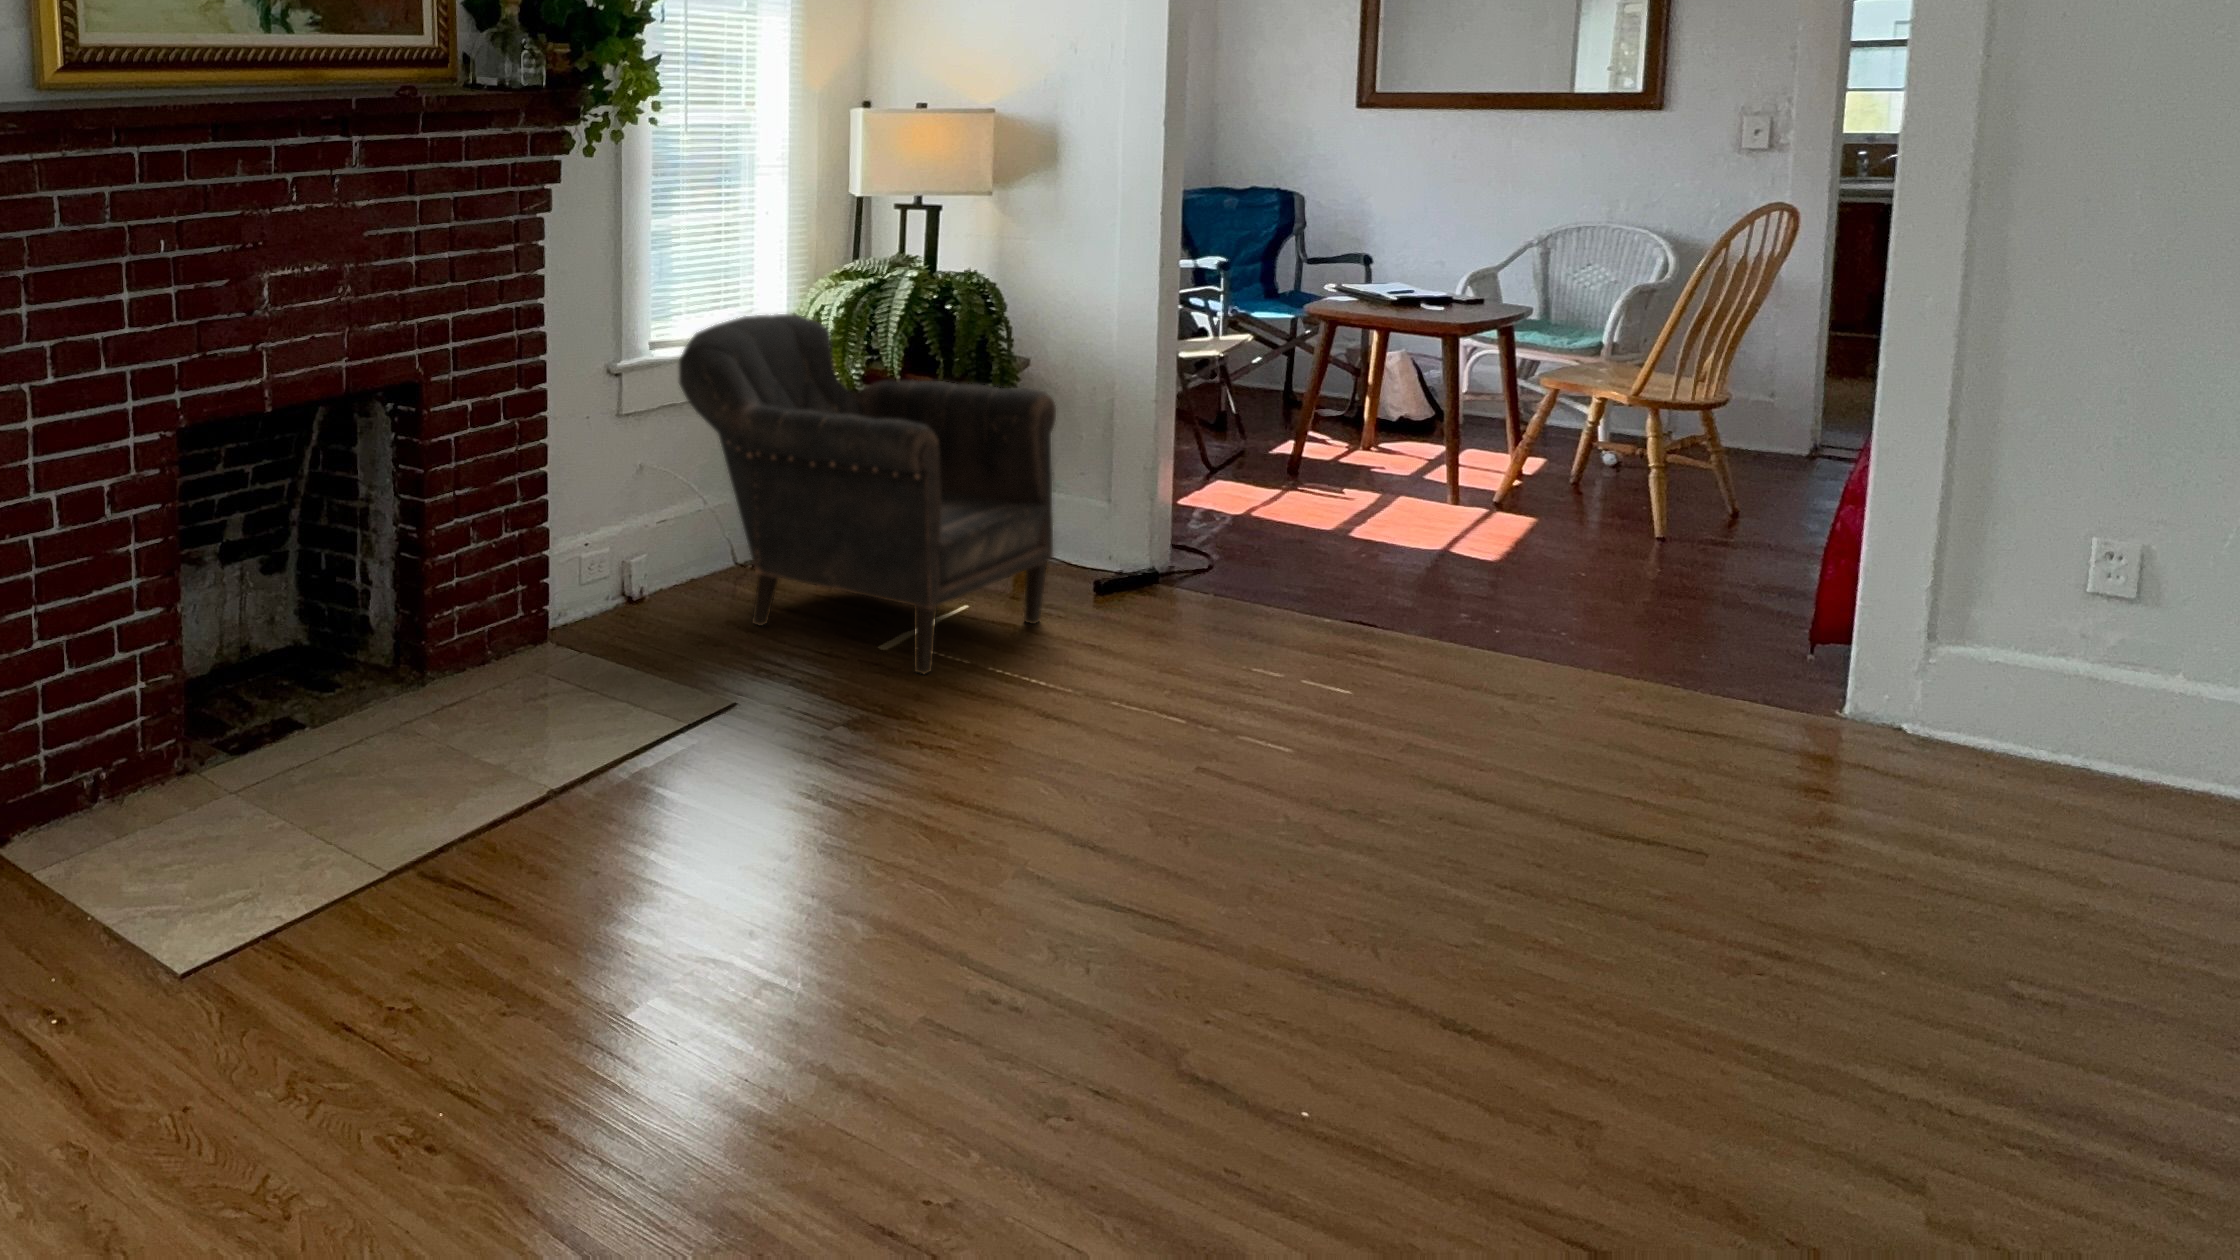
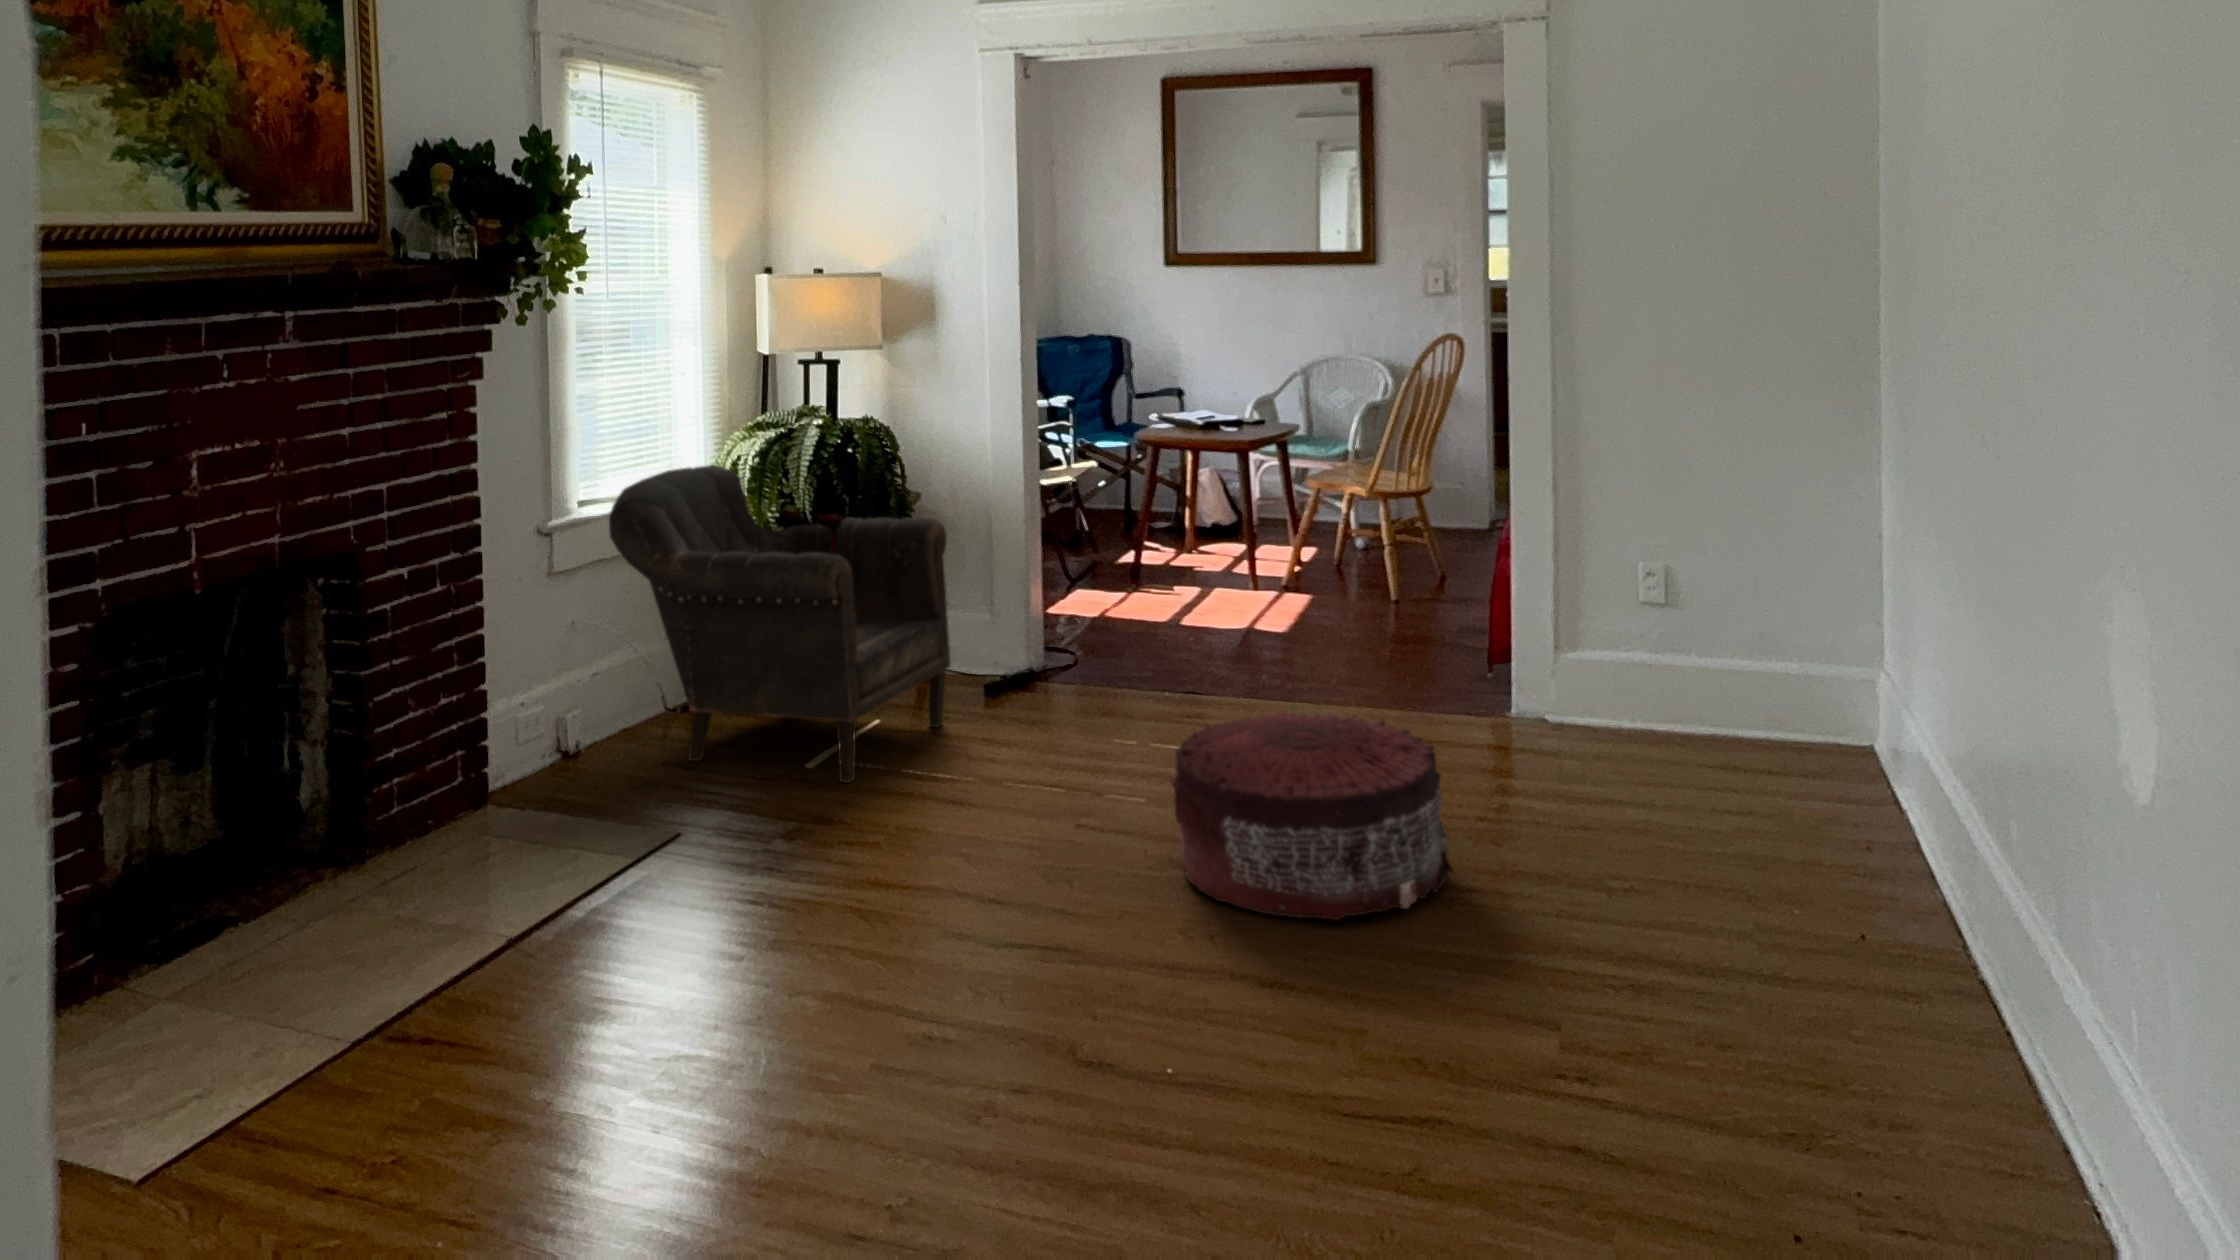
pouf: none [1329,673,1753,966] -> present [1171,710,1453,920]

